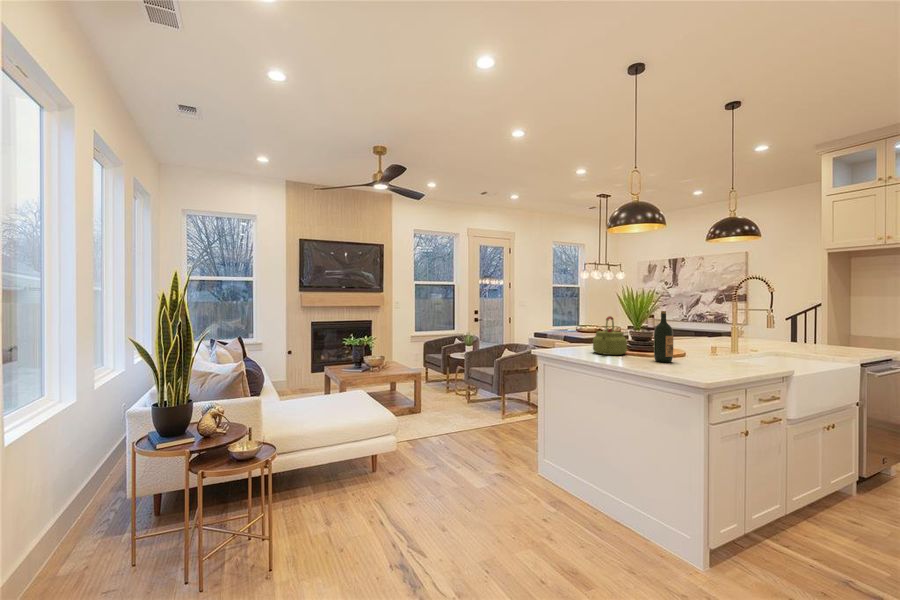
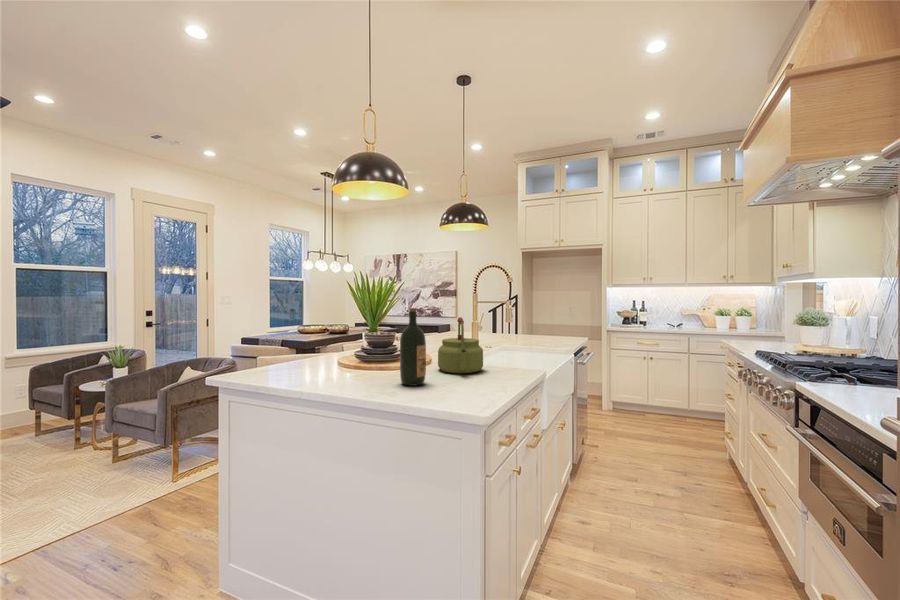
kettle: present [593,316,627,355] -> present [438,317,483,373]

